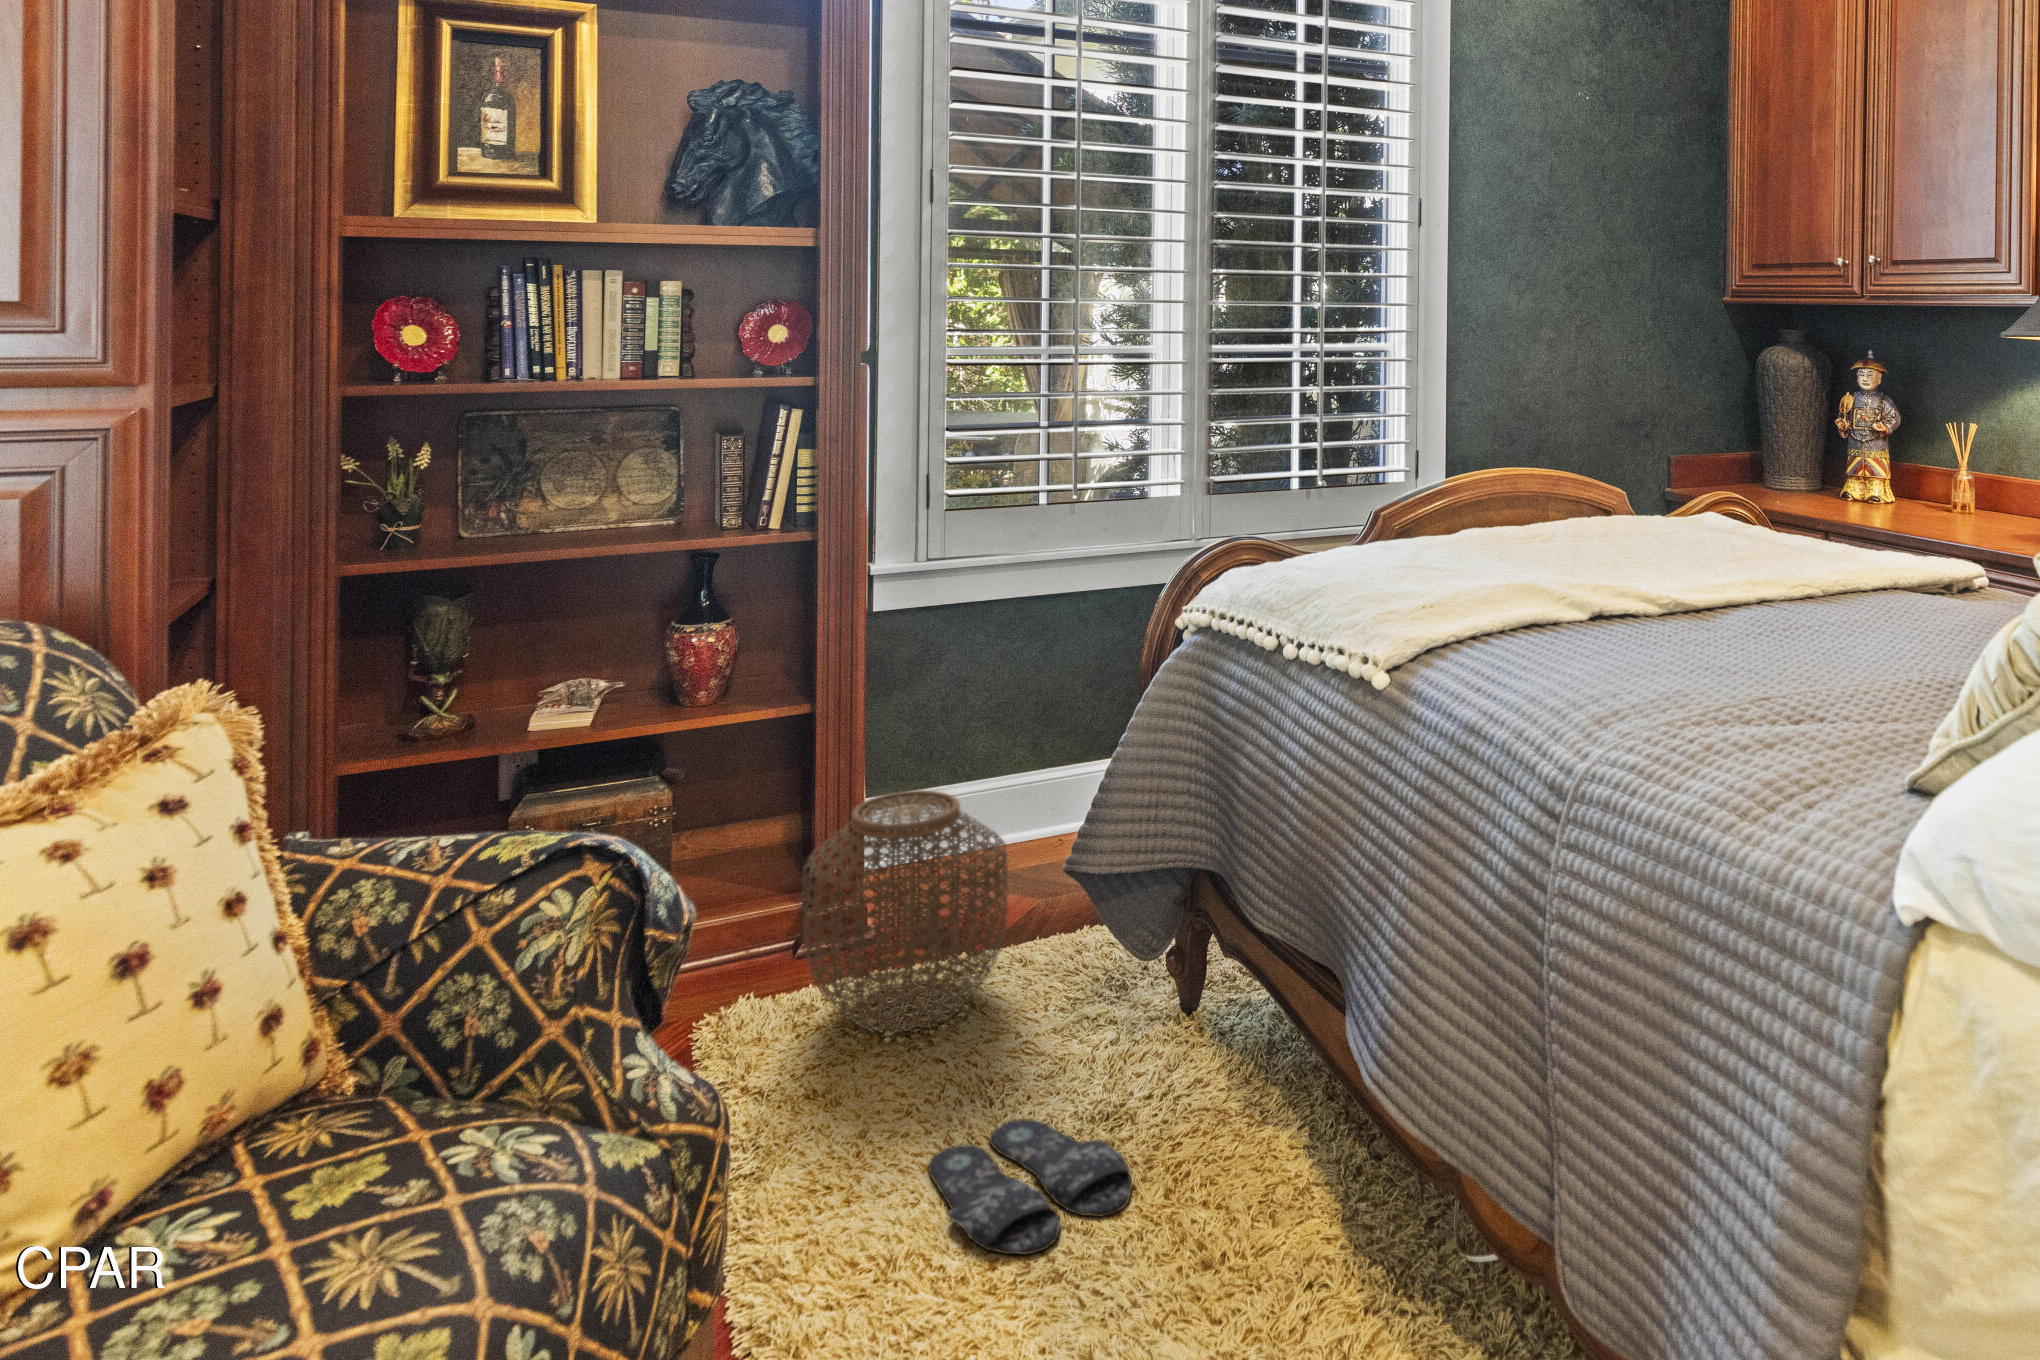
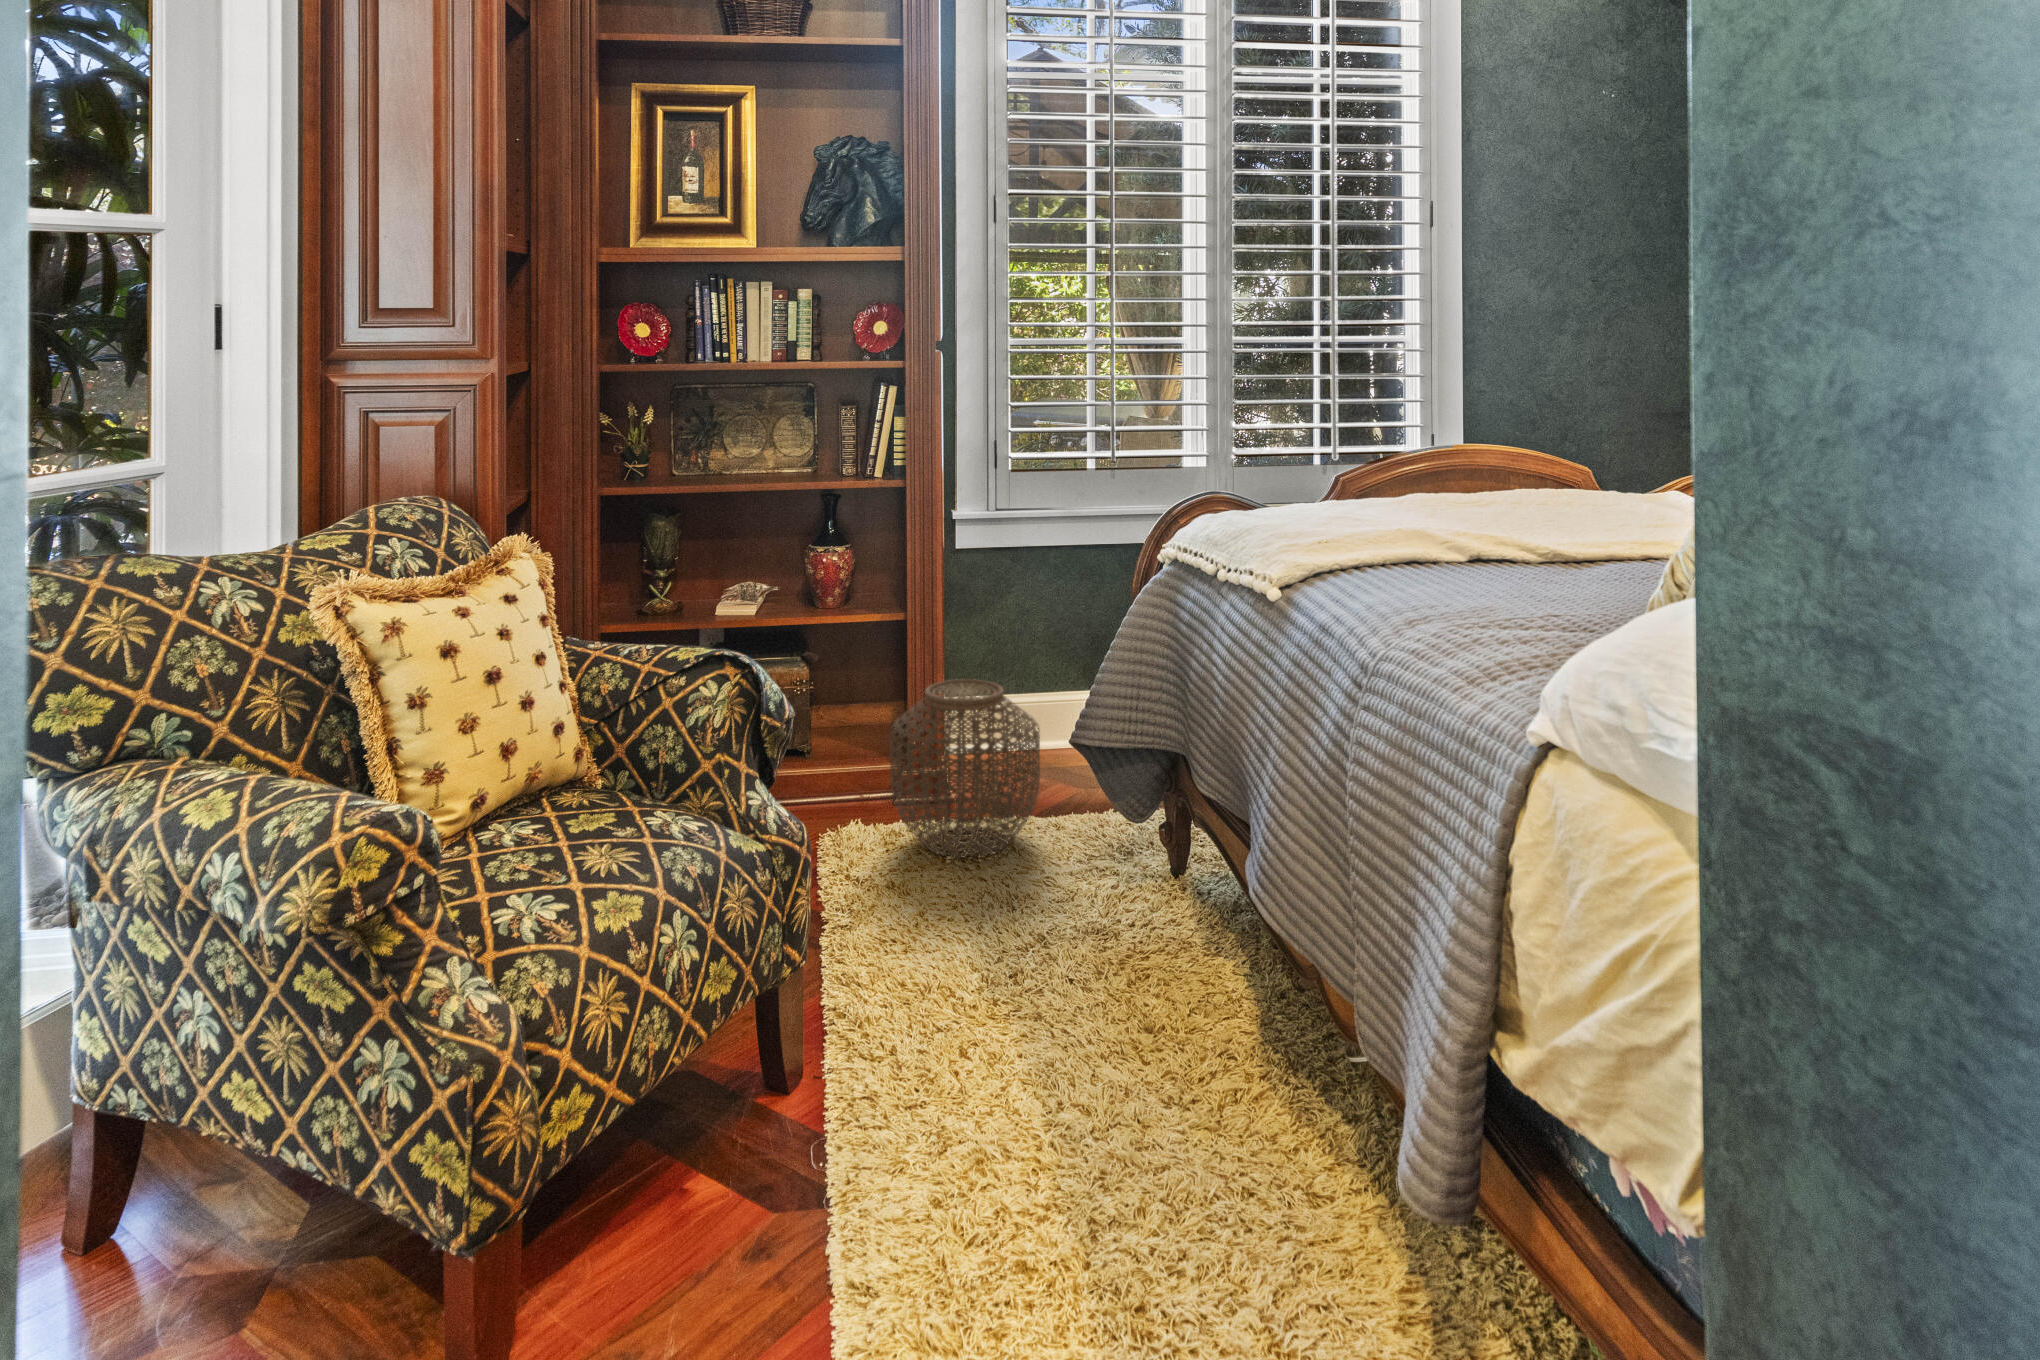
slippers: present [928,1119,1132,1254] -> none [963,921,1107,1000]

